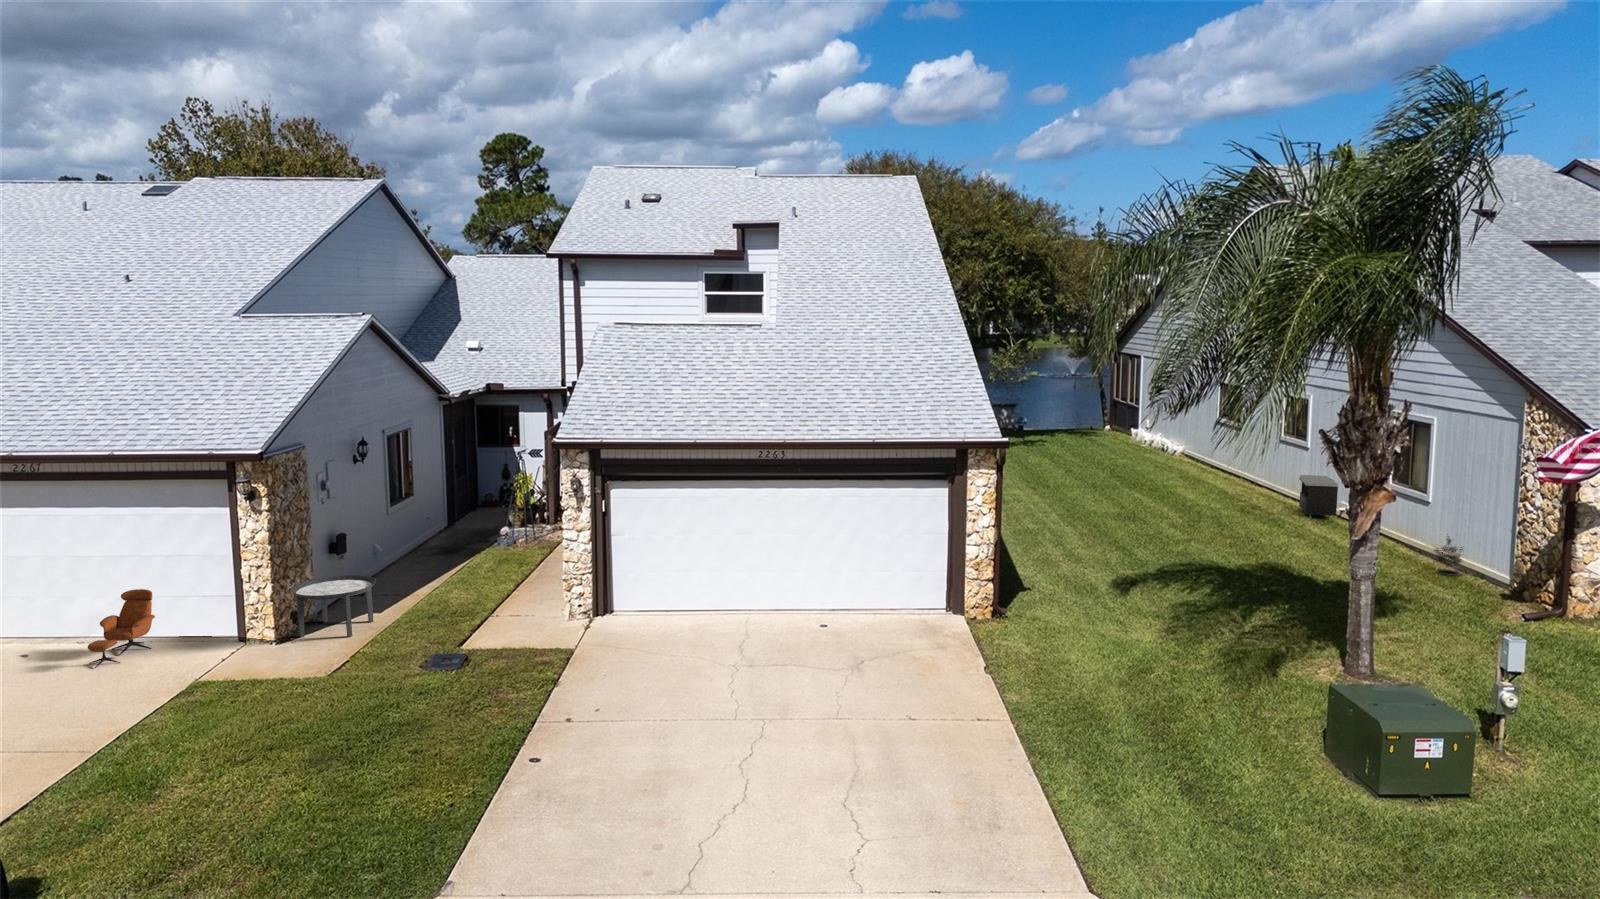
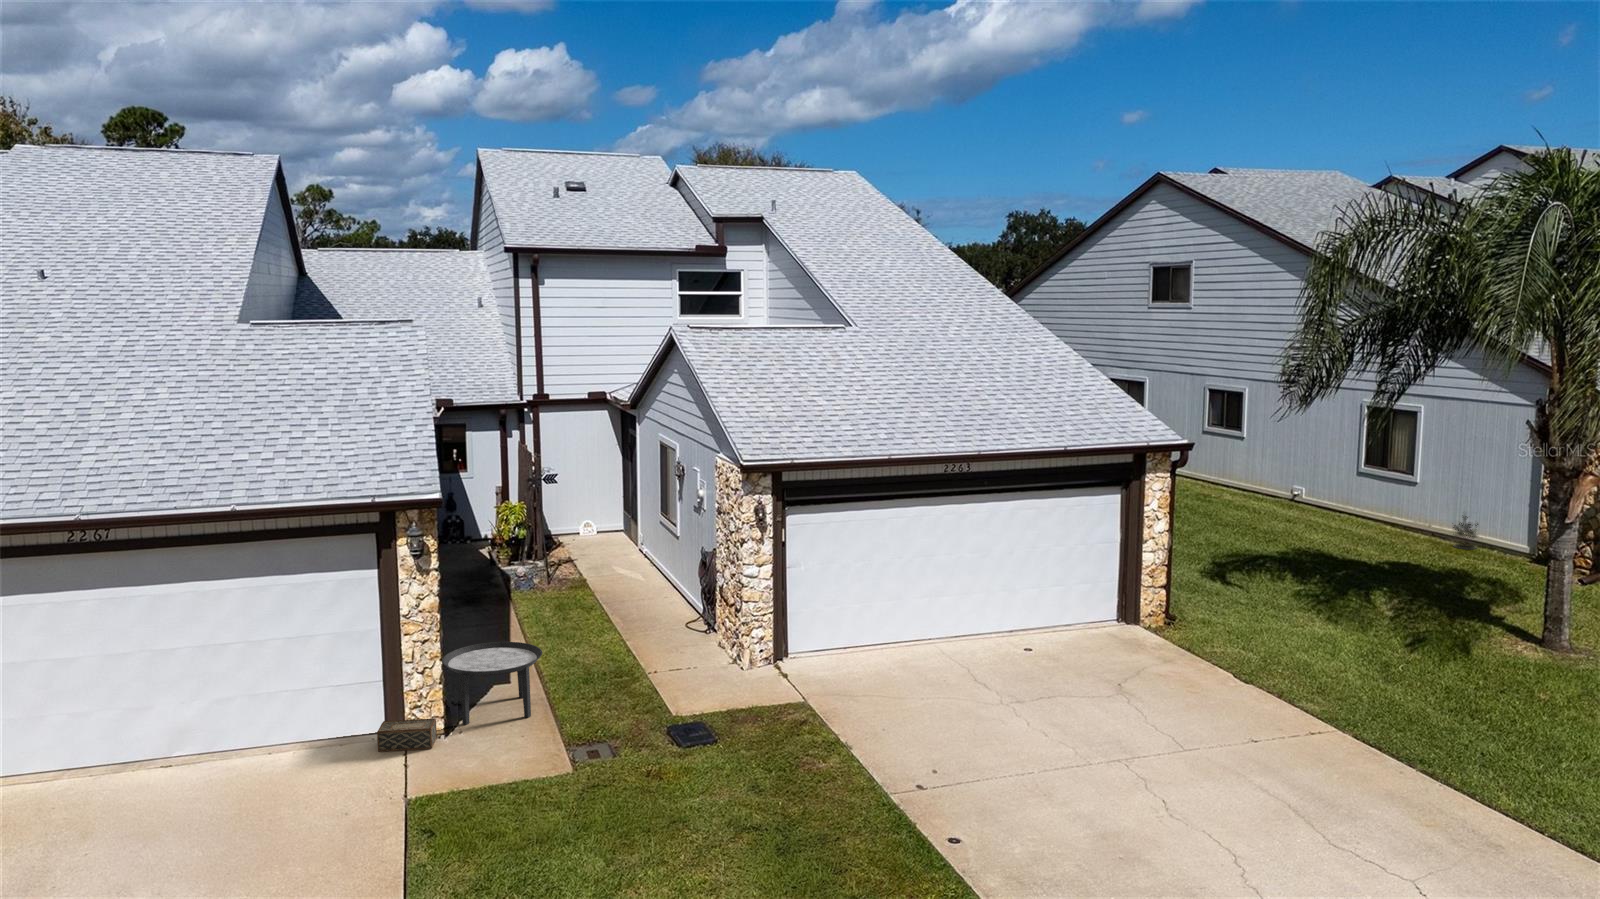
storage bench: present [1299,475,1338,519] -> none [1265,462,1311,503]
lounge chair: present [88,589,155,668] -> none [221,685,290,795]
woven basket: none [214,626,267,651] -> present [377,718,437,752]

